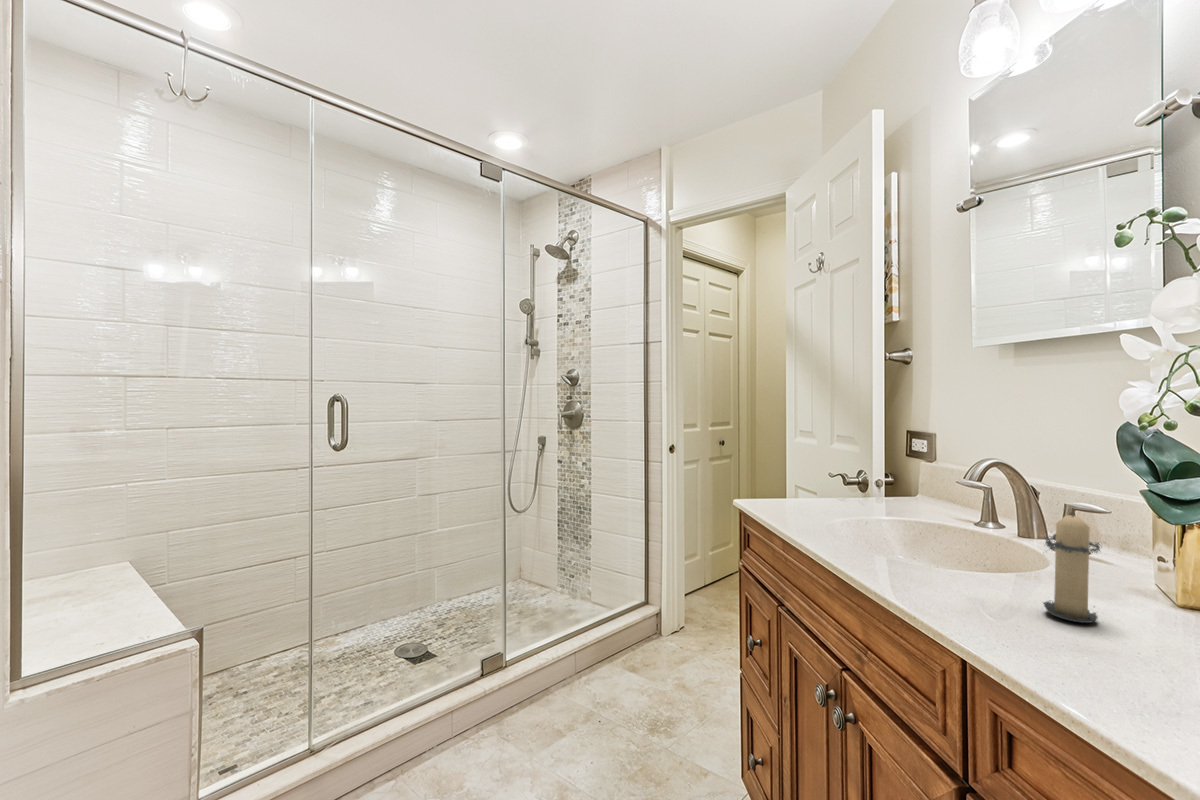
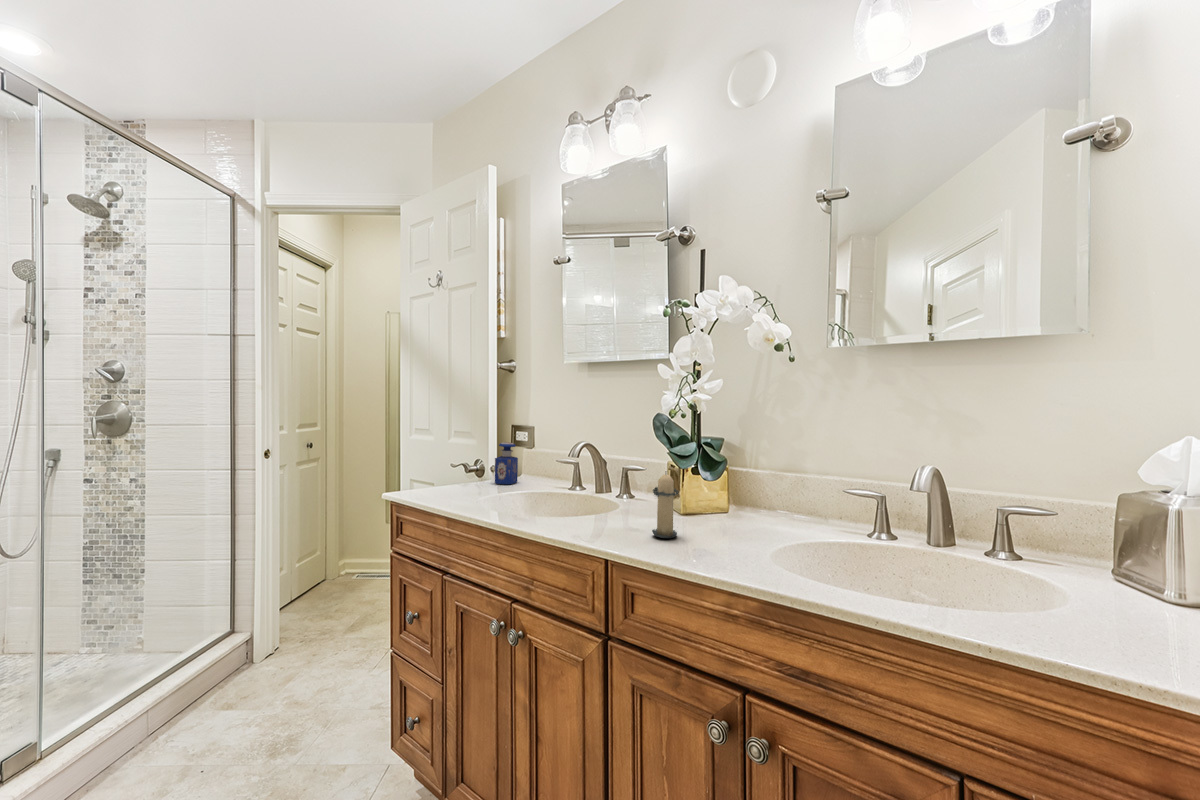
perfume bottle: none [871,452,903,505] -> present [495,442,518,484]

